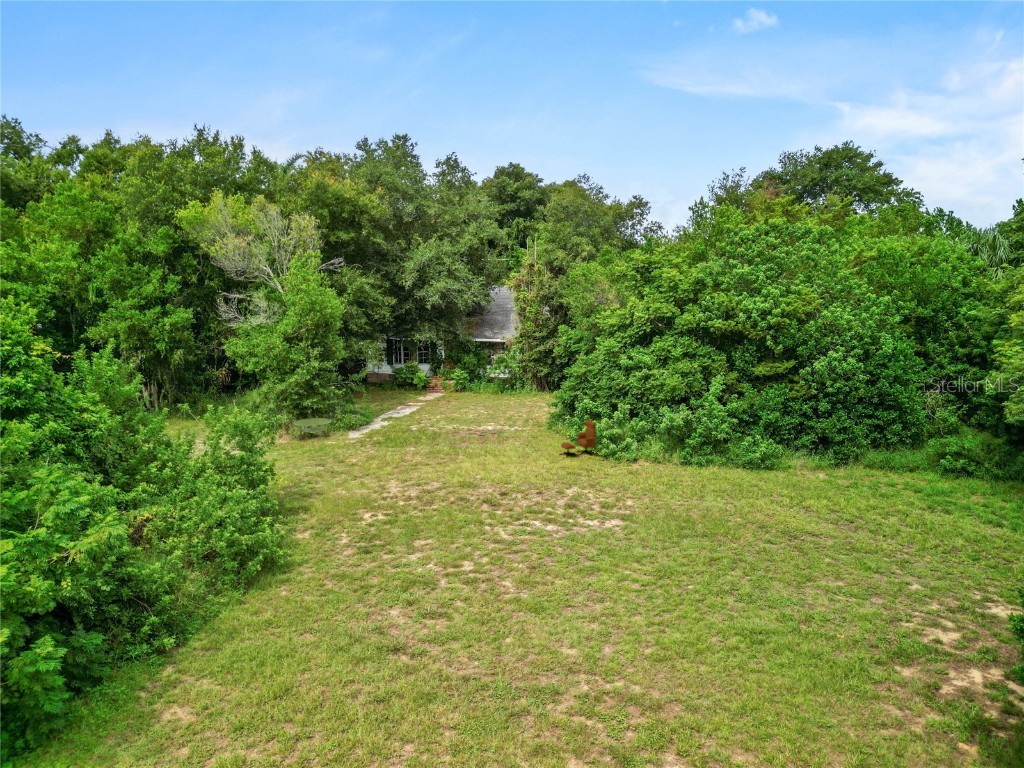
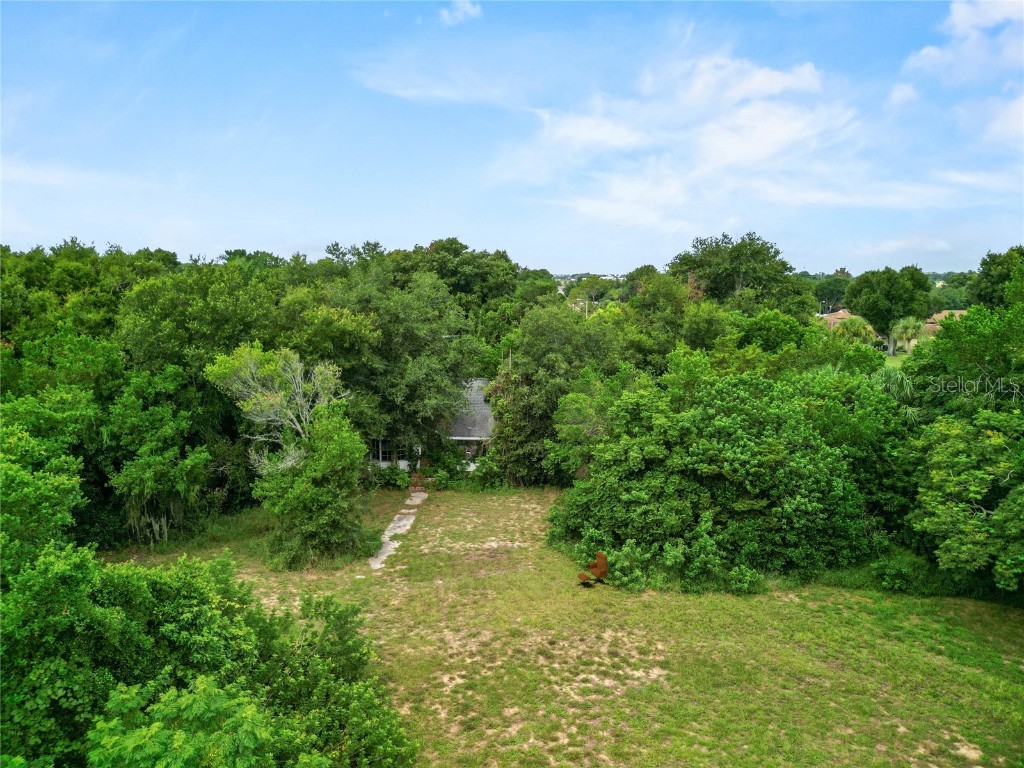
round table: present [293,418,332,440] -> none [321,553,358,579]

